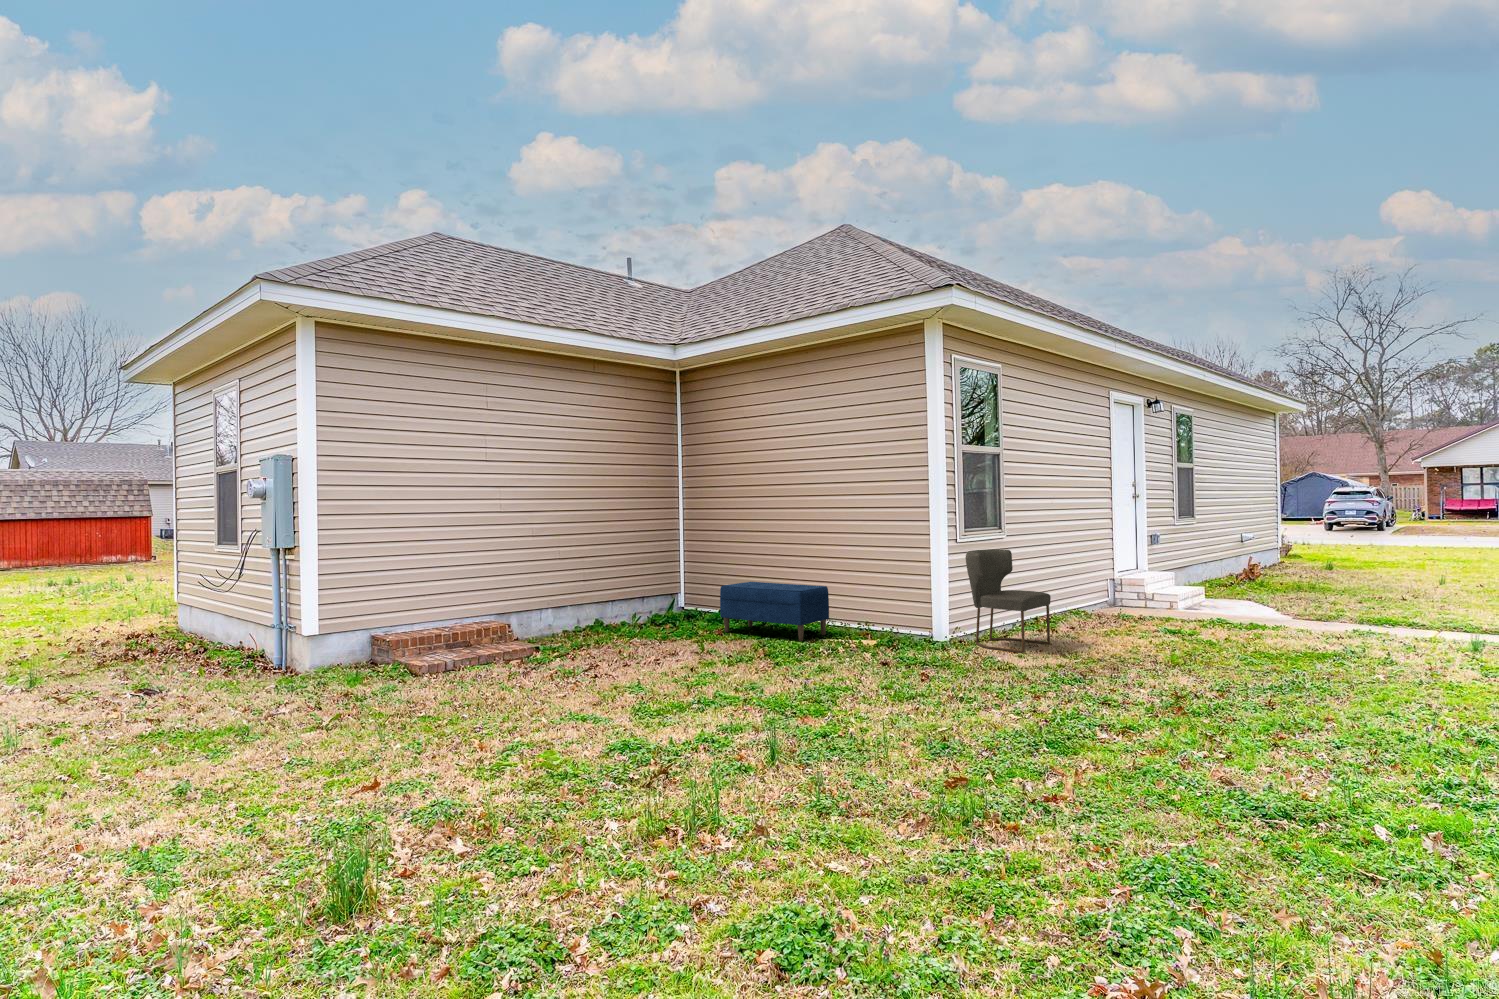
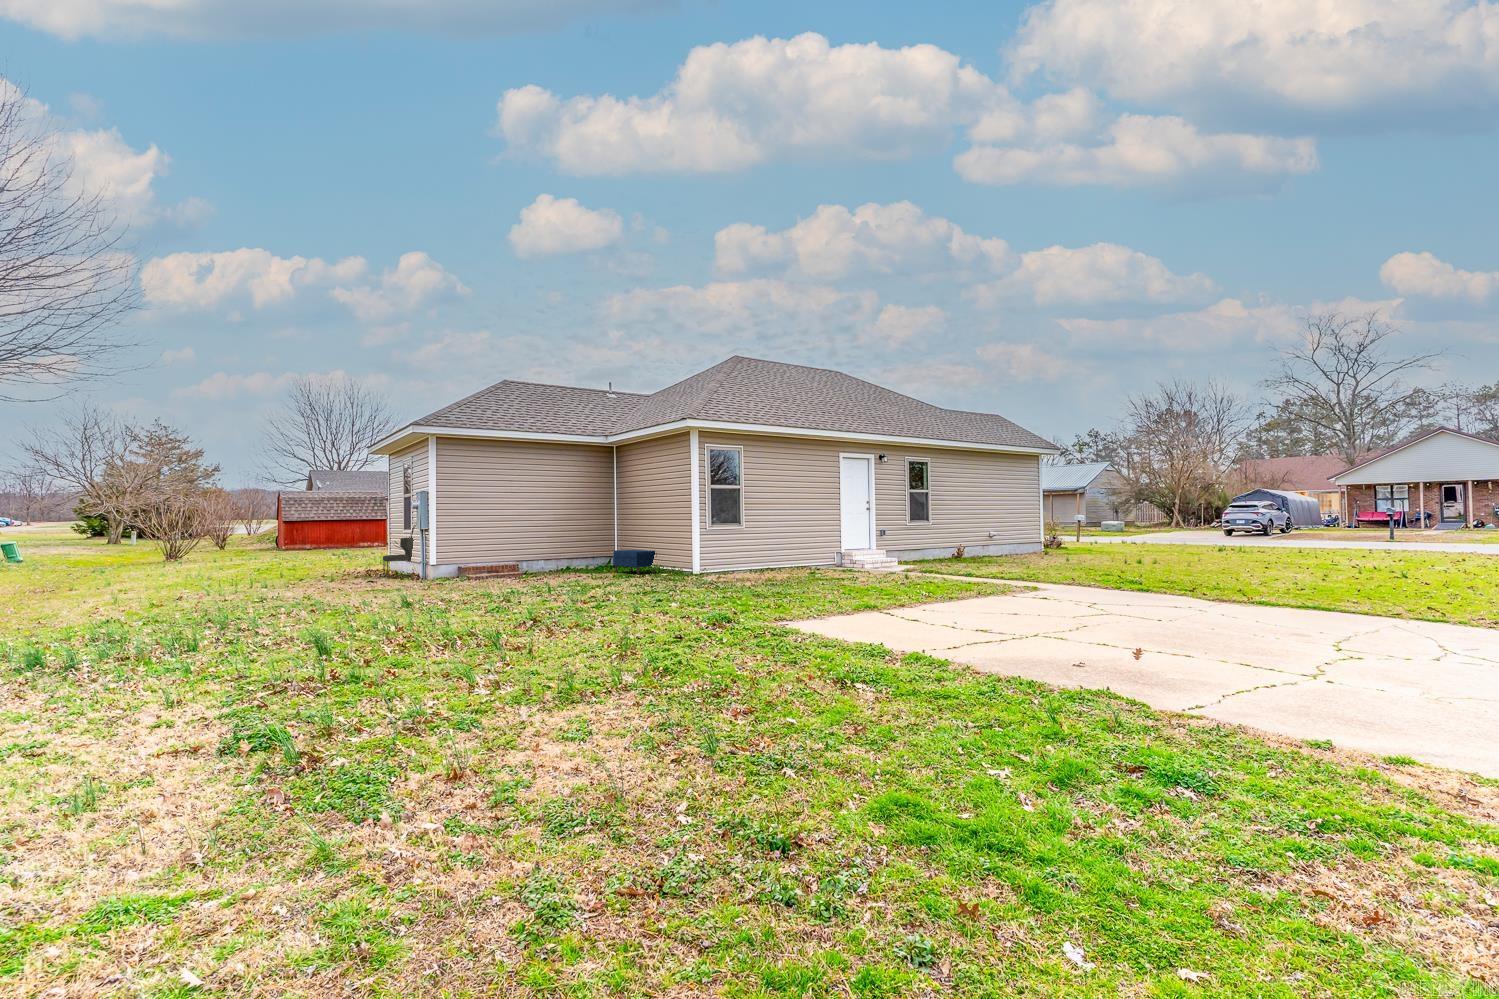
chair: present [966,550,1051,653] -> present [383,538,414,578]

